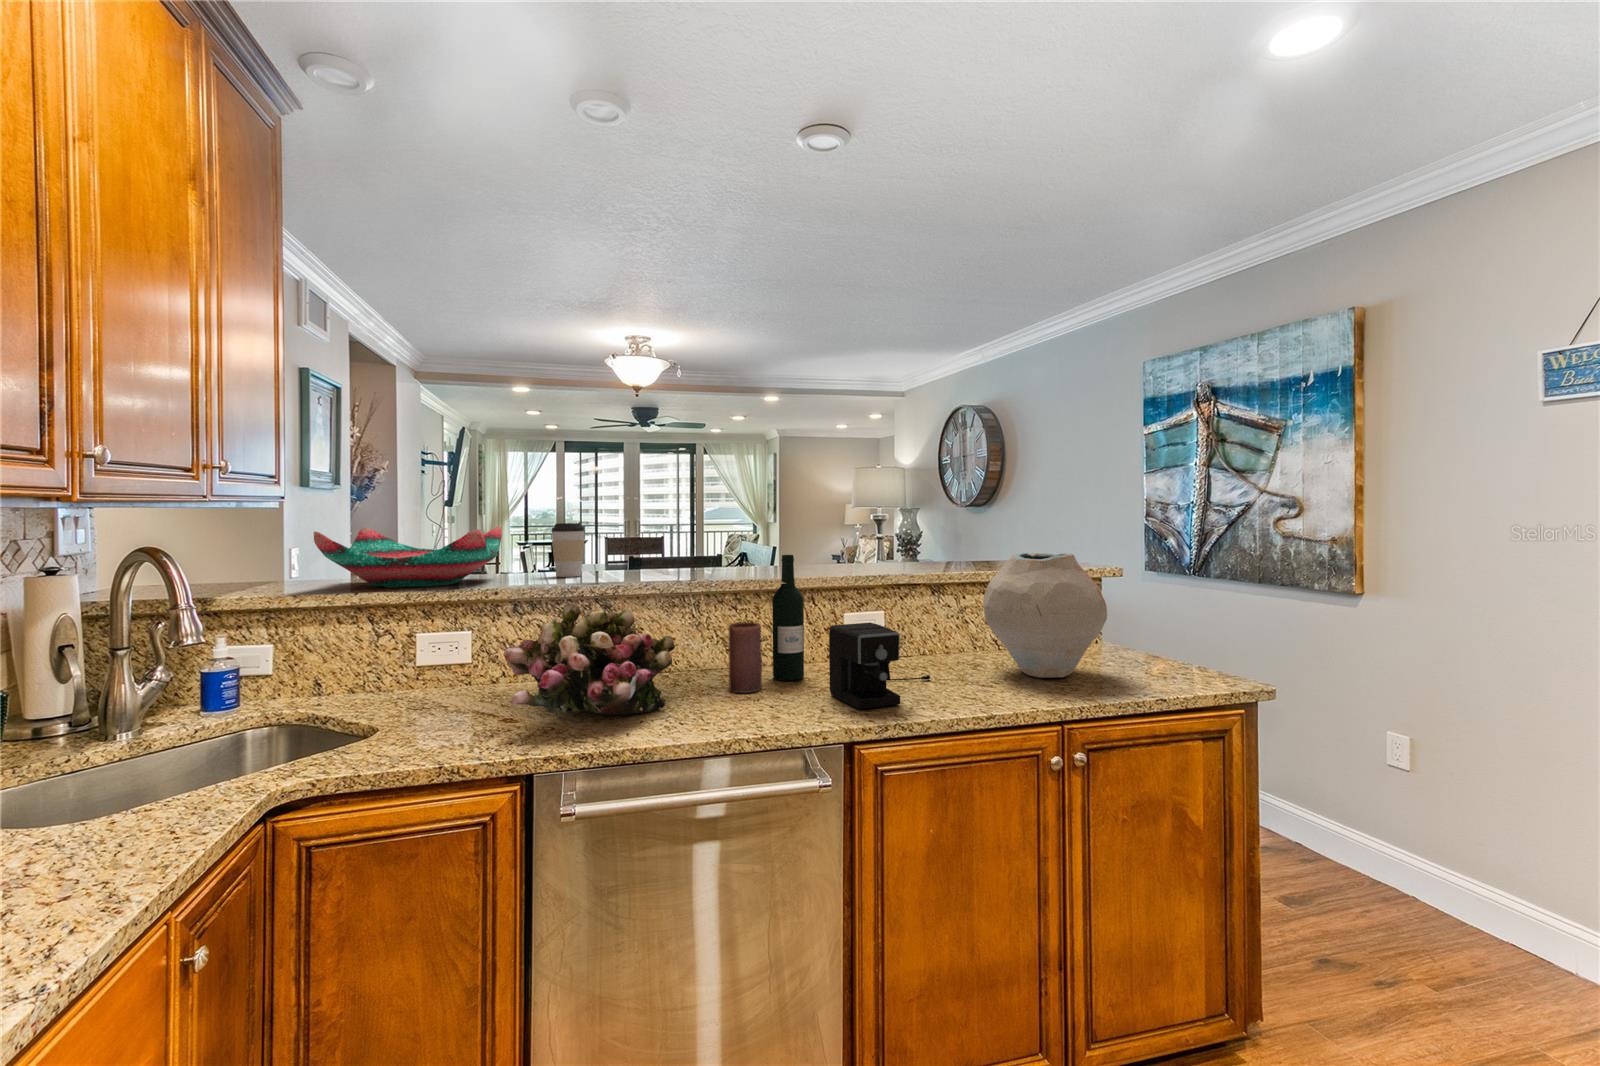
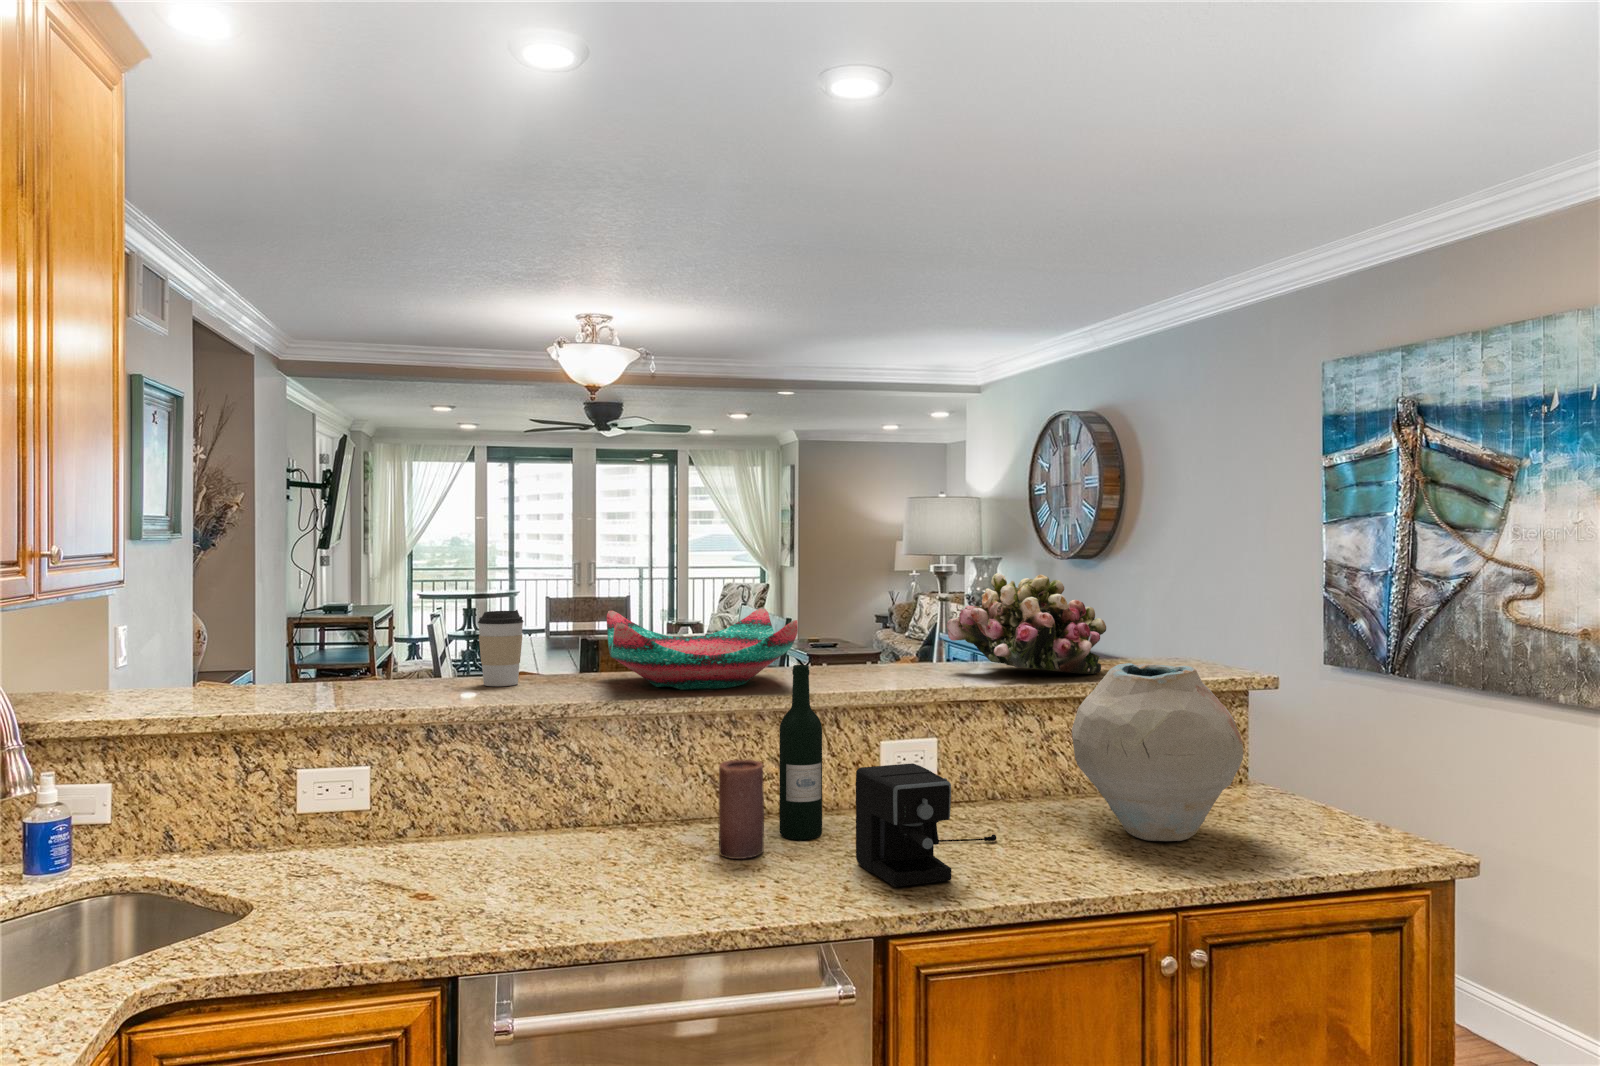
decorative bowl: present [314,526,502,588] -> present [607,608,798,690]
flower arrangement: present [504,603,675,714] -> present [947,573,1106,674]

